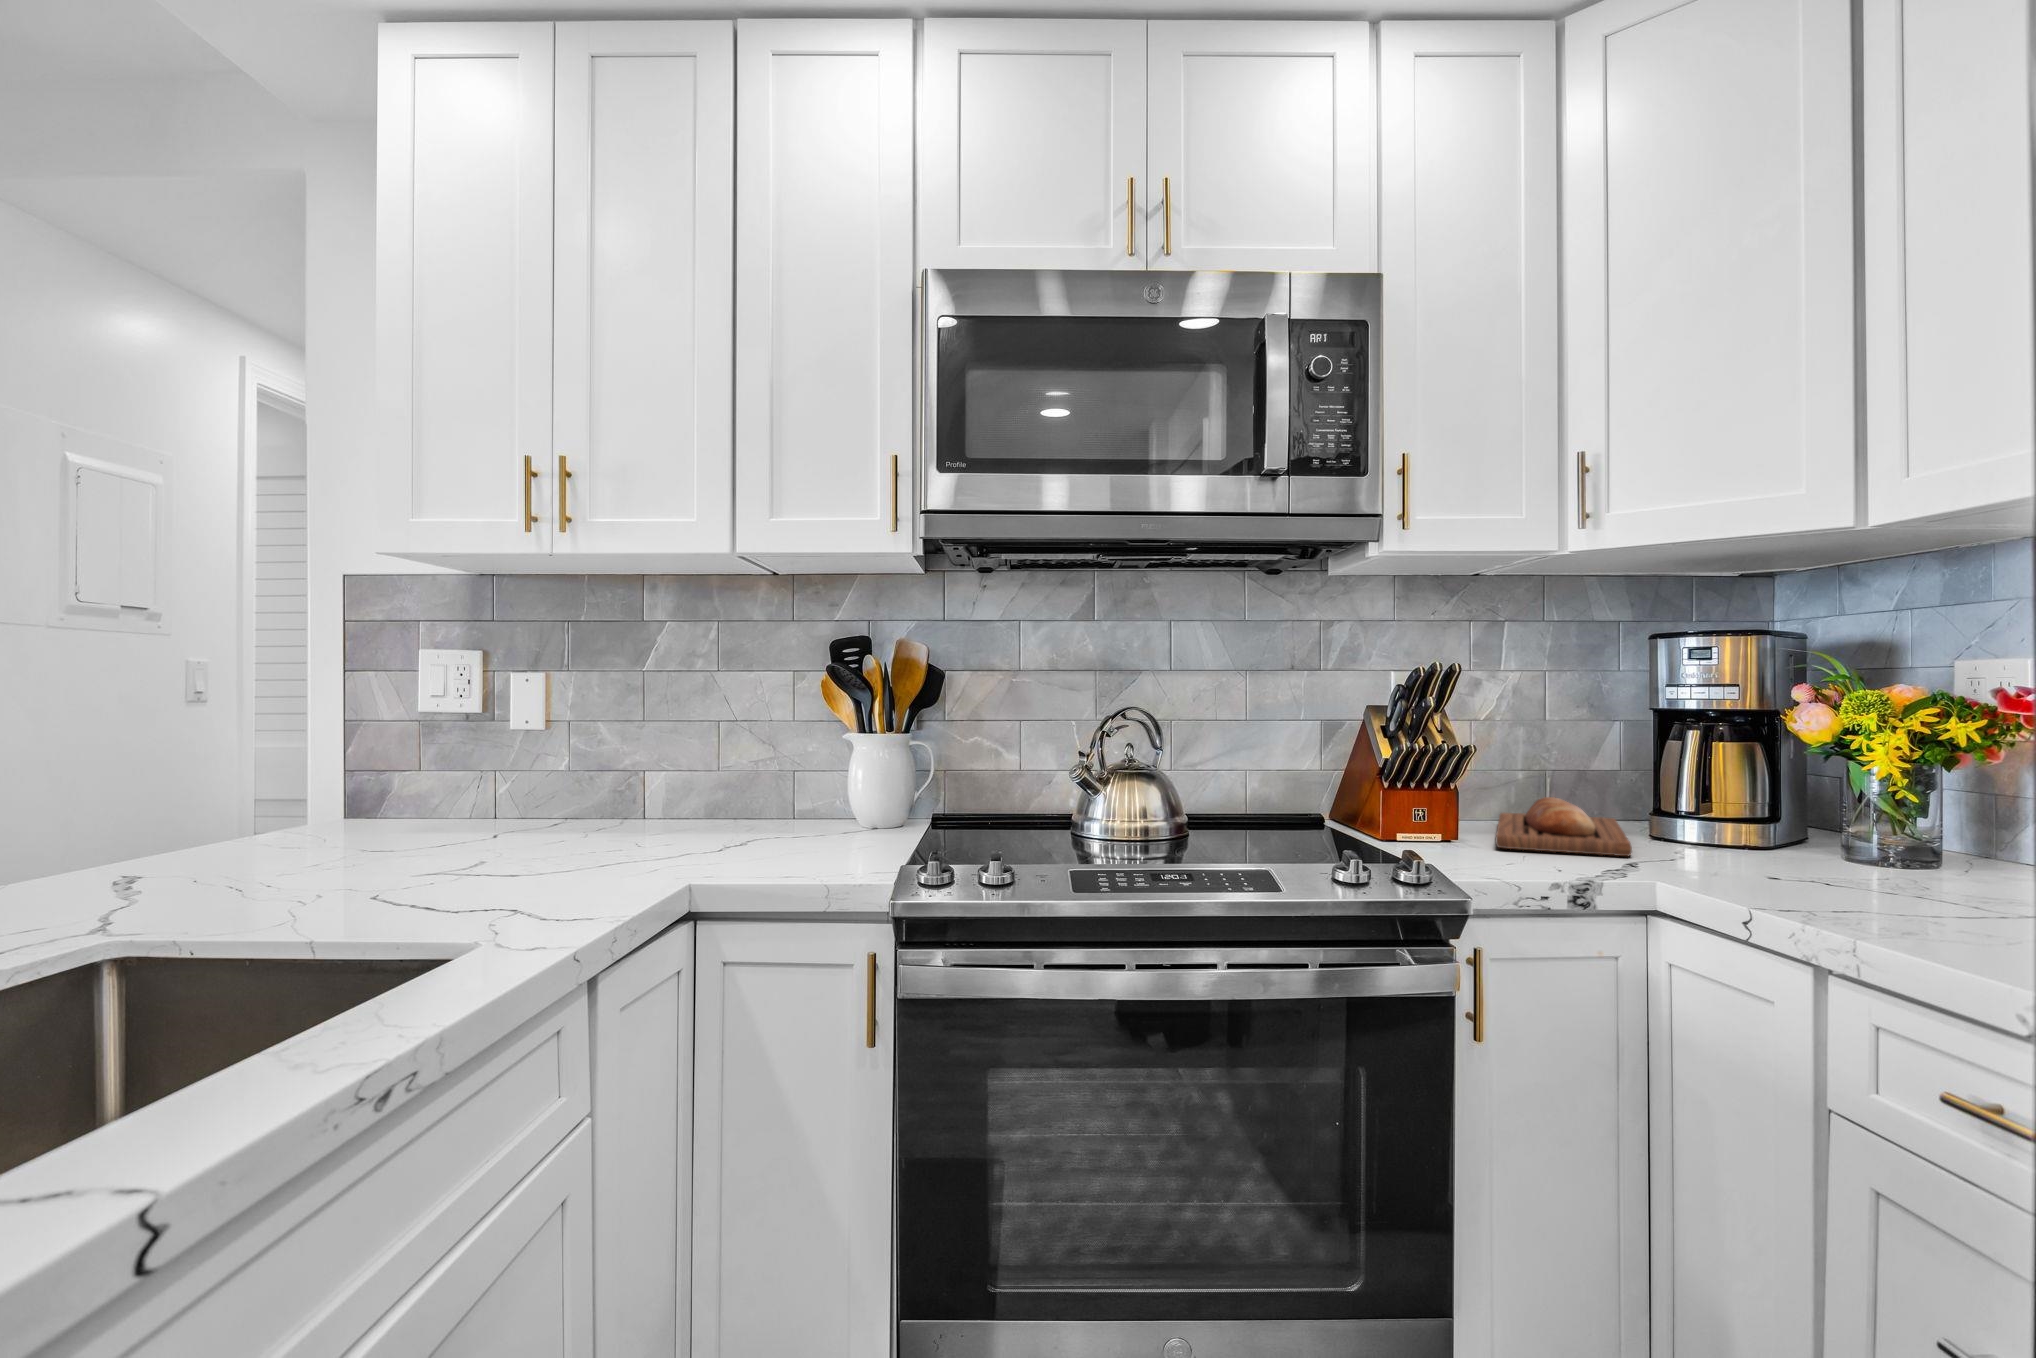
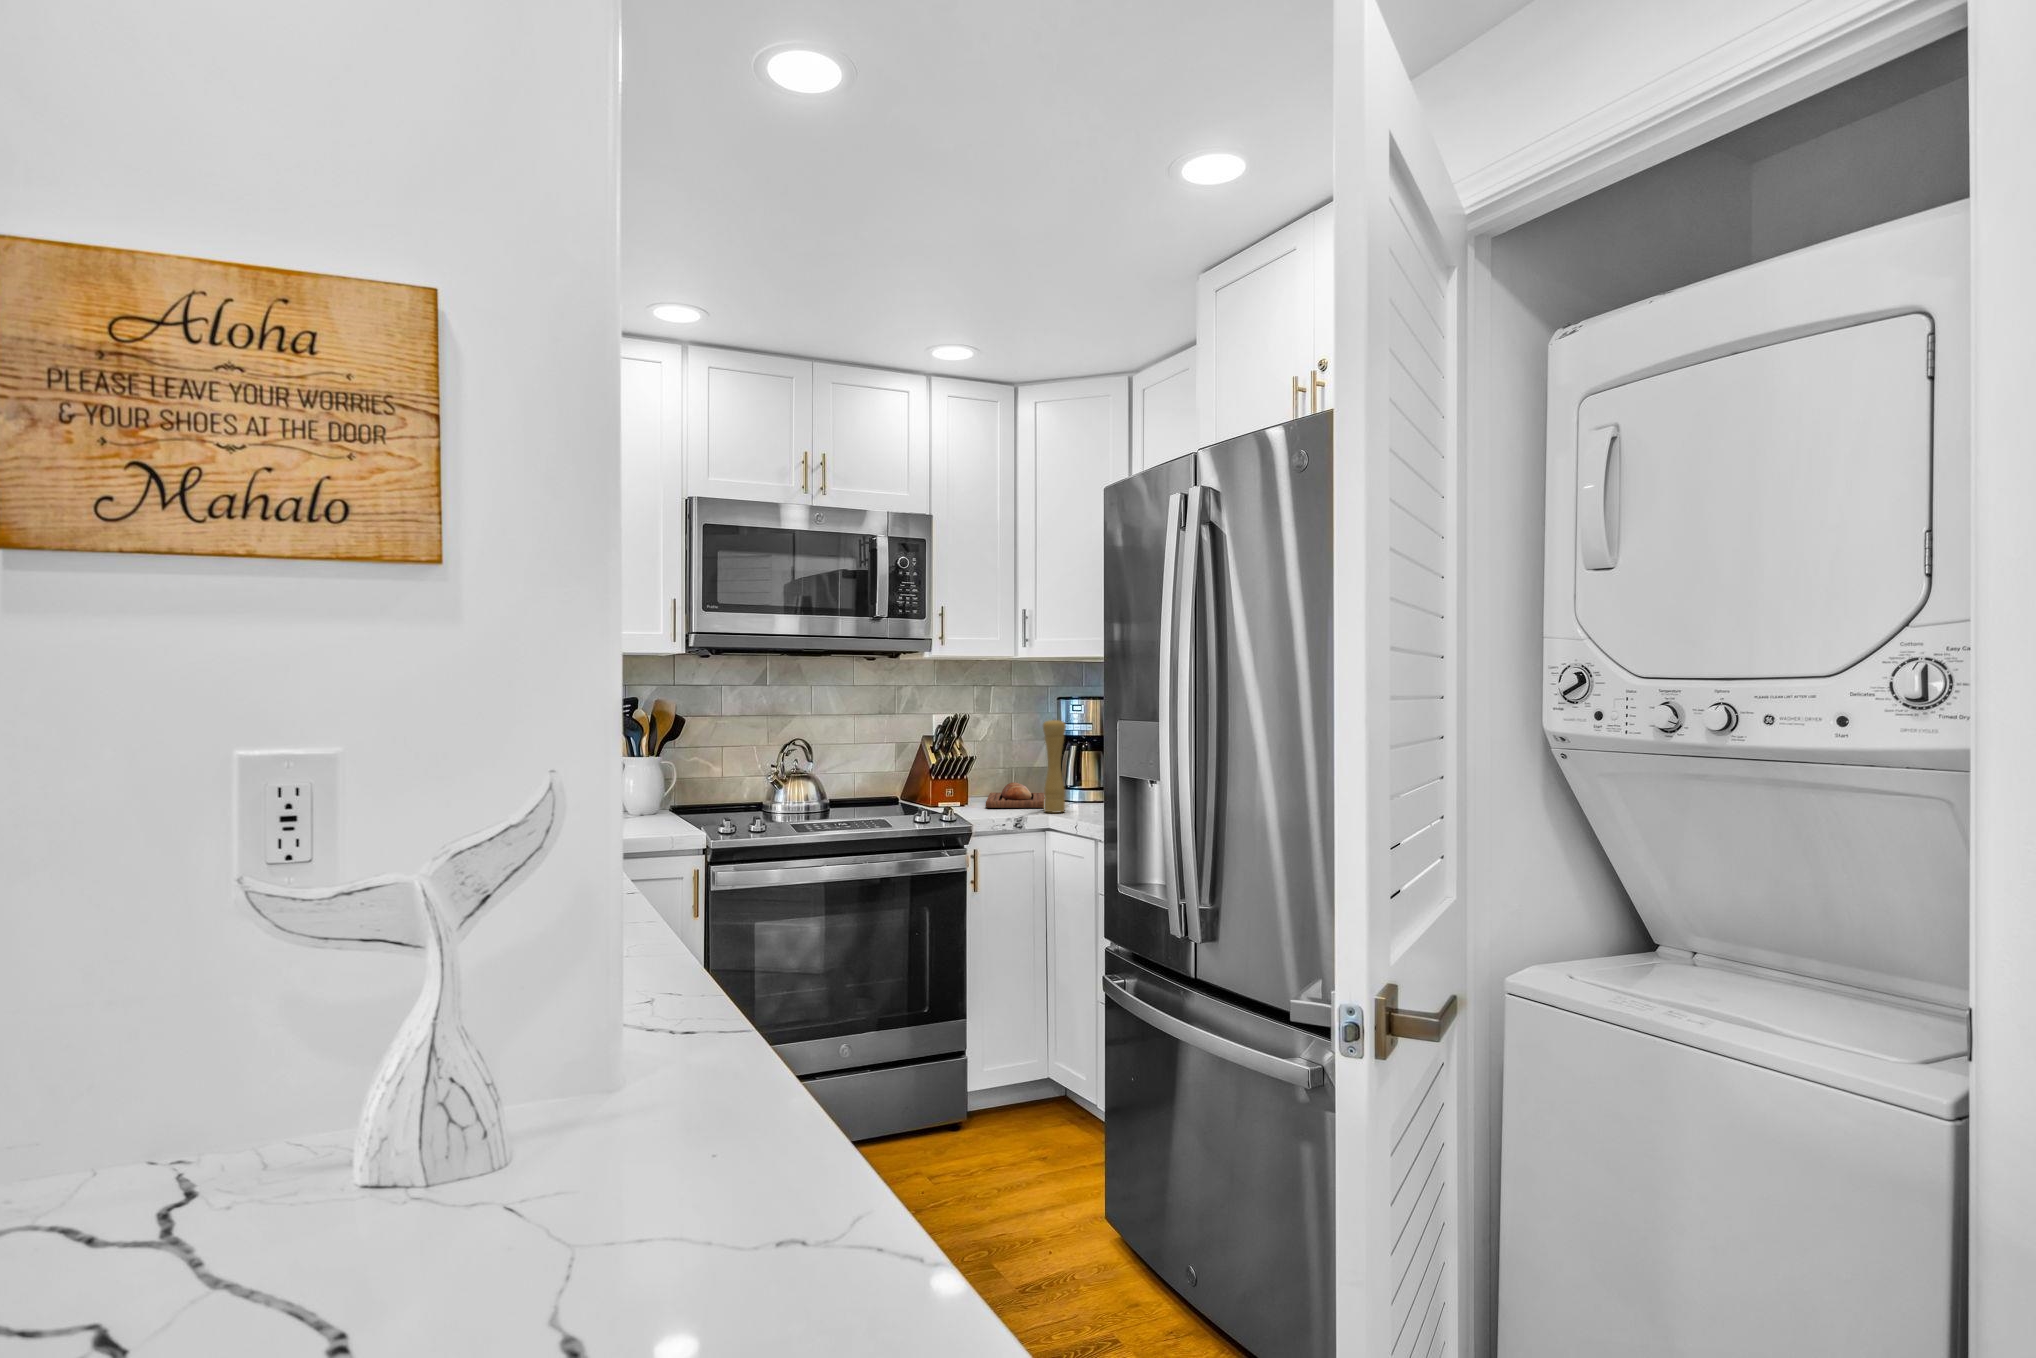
pepper mill: none [1632,671,1690,874] -> present [1043,719,1066,813]

